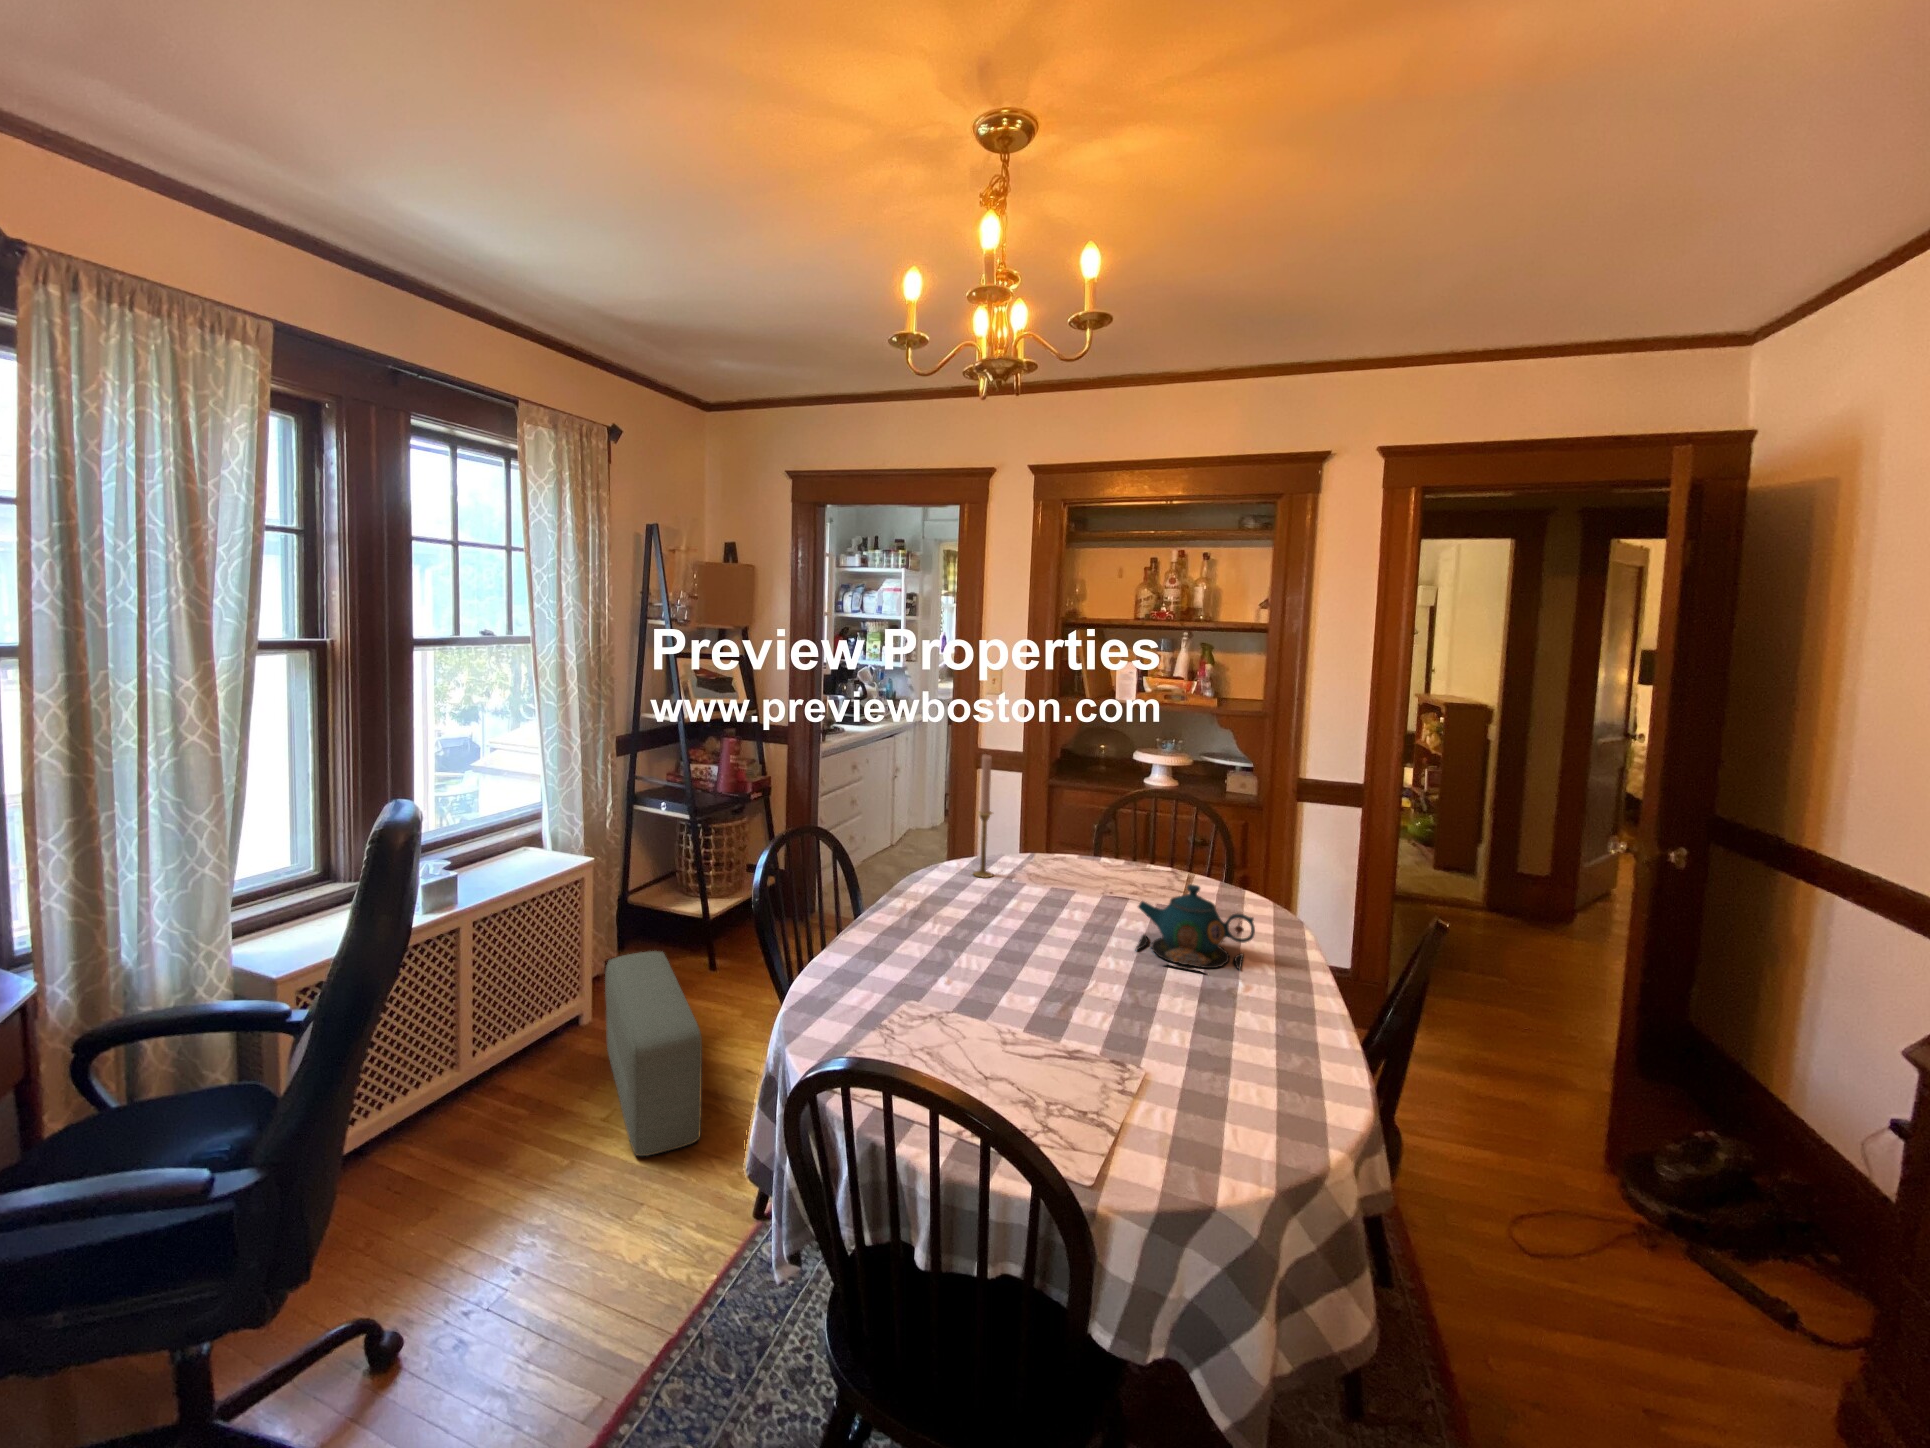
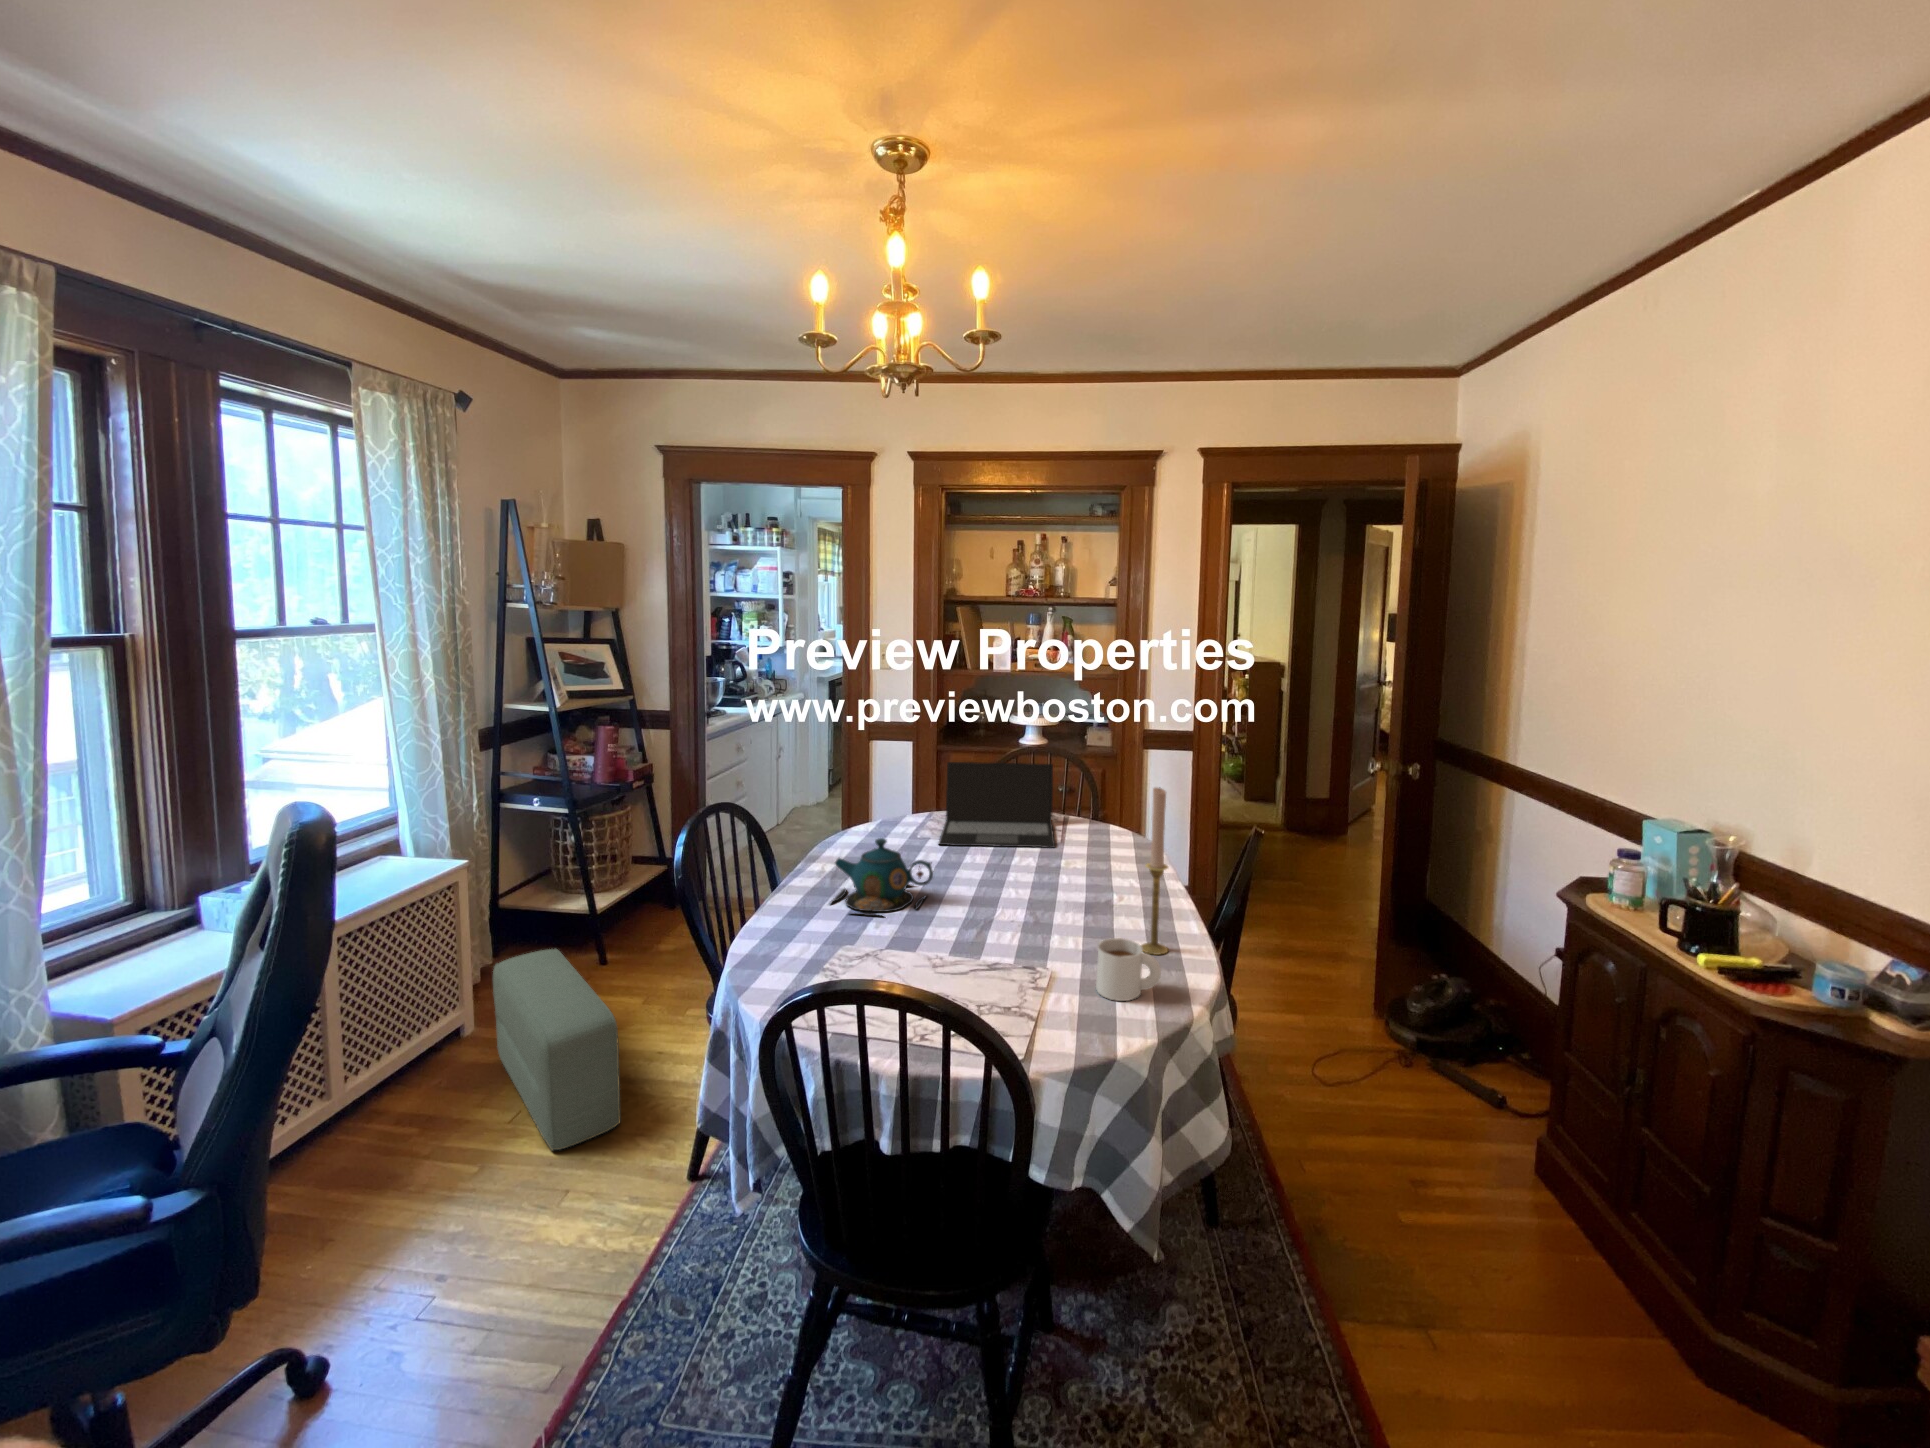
candlestick: present [973,754,992,878] -> present [1141,787,1168,955]
laptop: none [1033,798,1172,908] -> present [939,762,1055,848]
teapot: present [1136,884,1255,972] -> present [830,838,933,916]
mug: none [1199,1042,1288,1128] -> present [1096,938,1161,1001]

